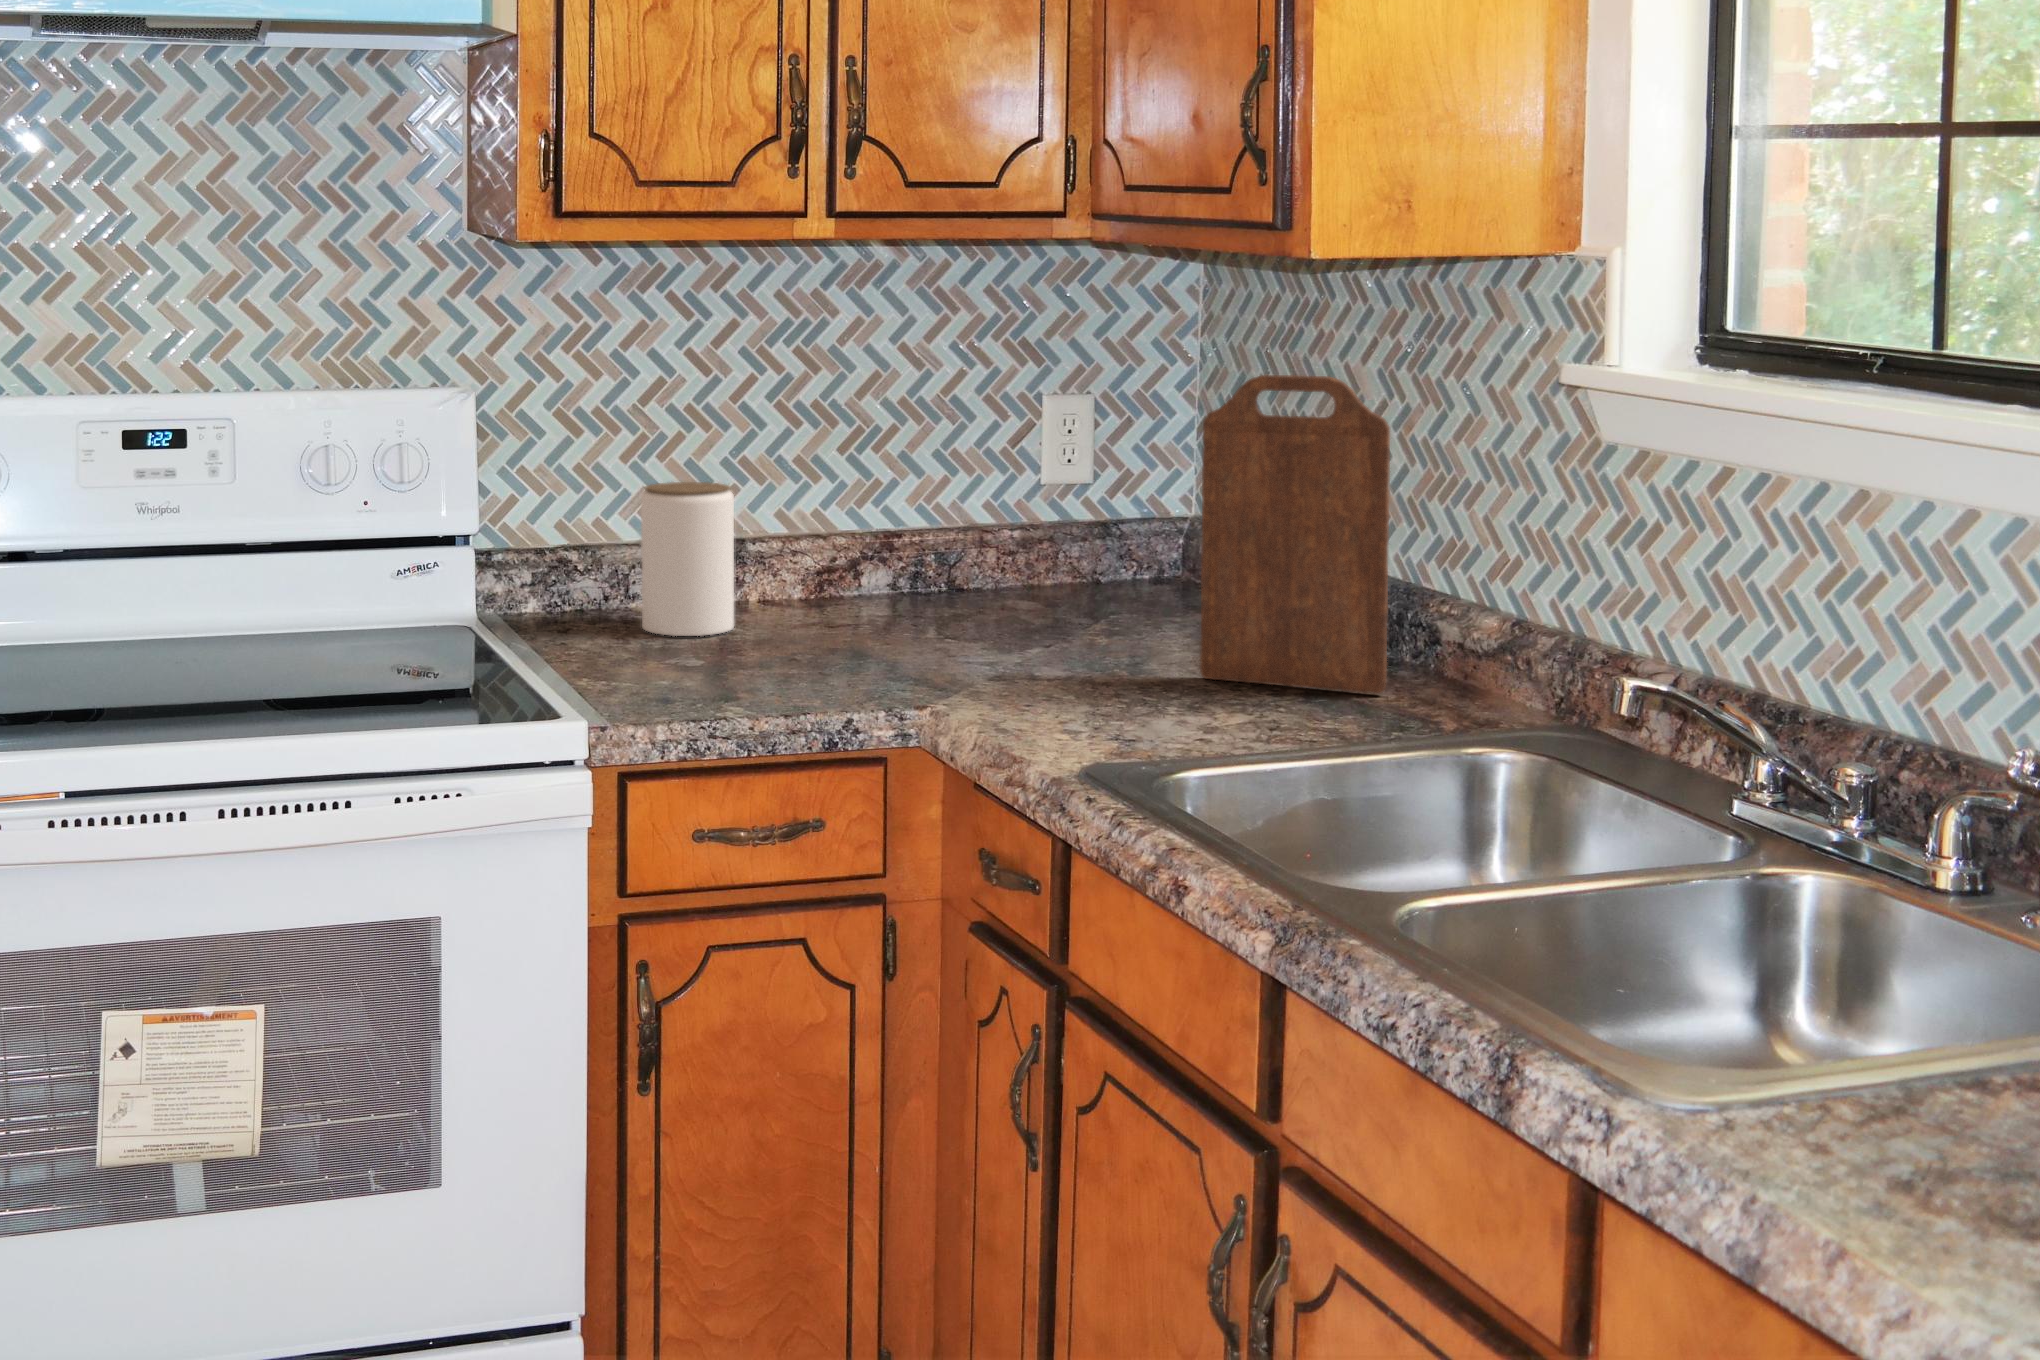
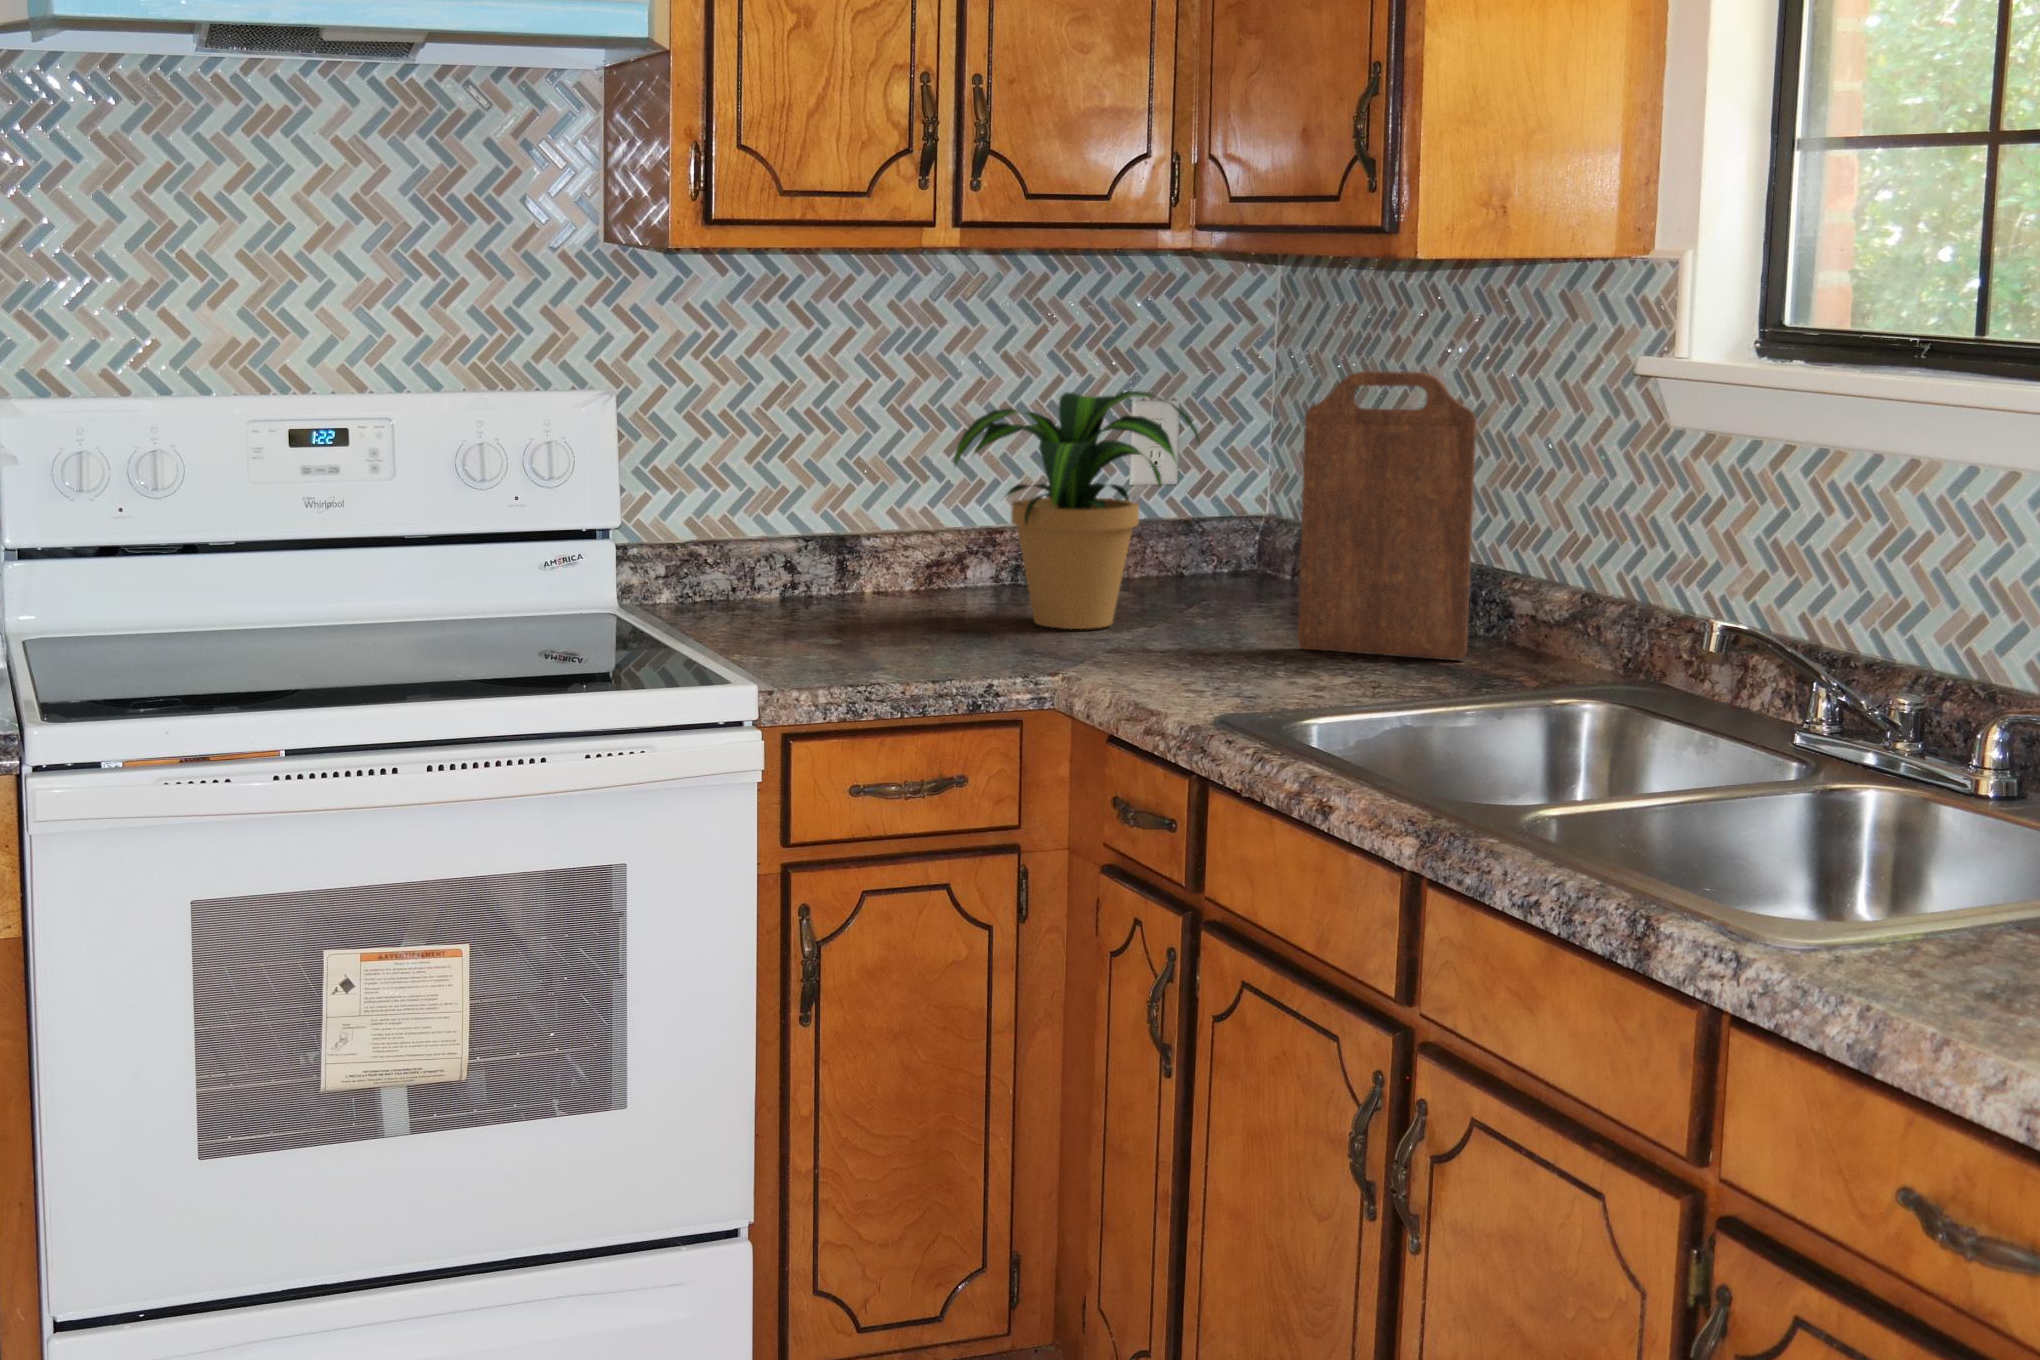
potted plant: none [826,390,1097,650] -> present [954,391,1200,629]
jar: present [641,482,734,636] -> none [775,479,861,620]

